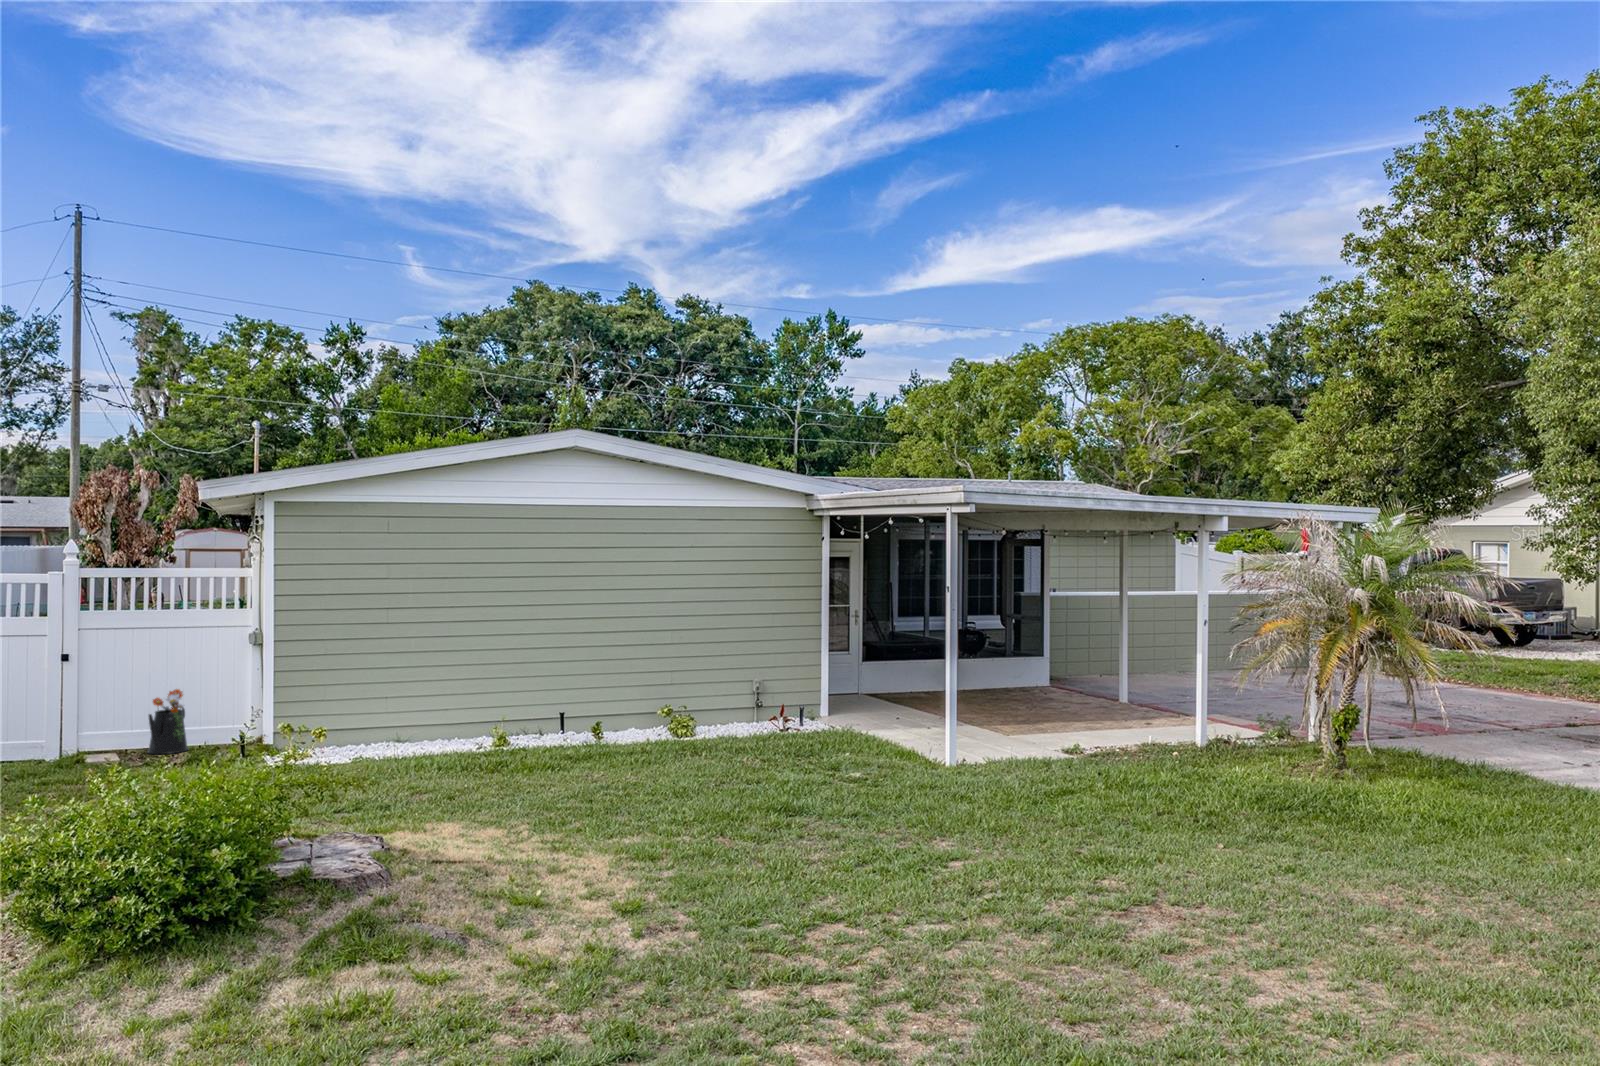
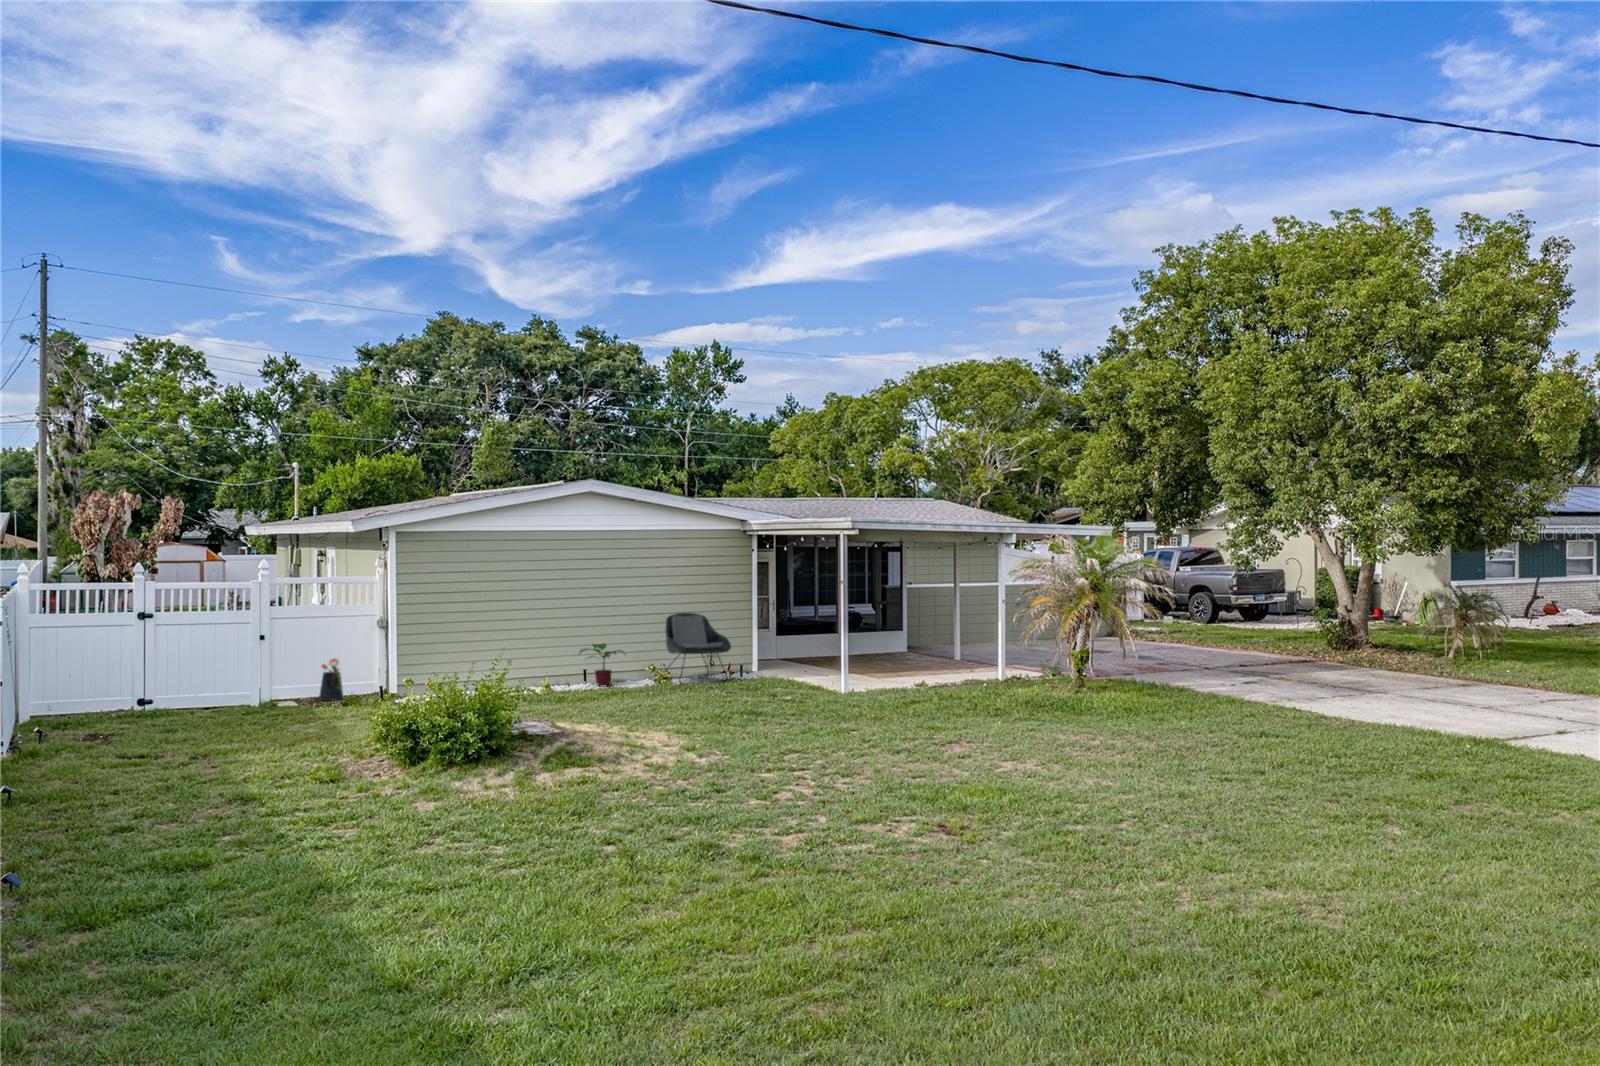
lounge chair: none [679,629,780,739] -> present [664,613,731,684]
potted plant: none [544,673,619,739] -> present [579,644,624,686]

